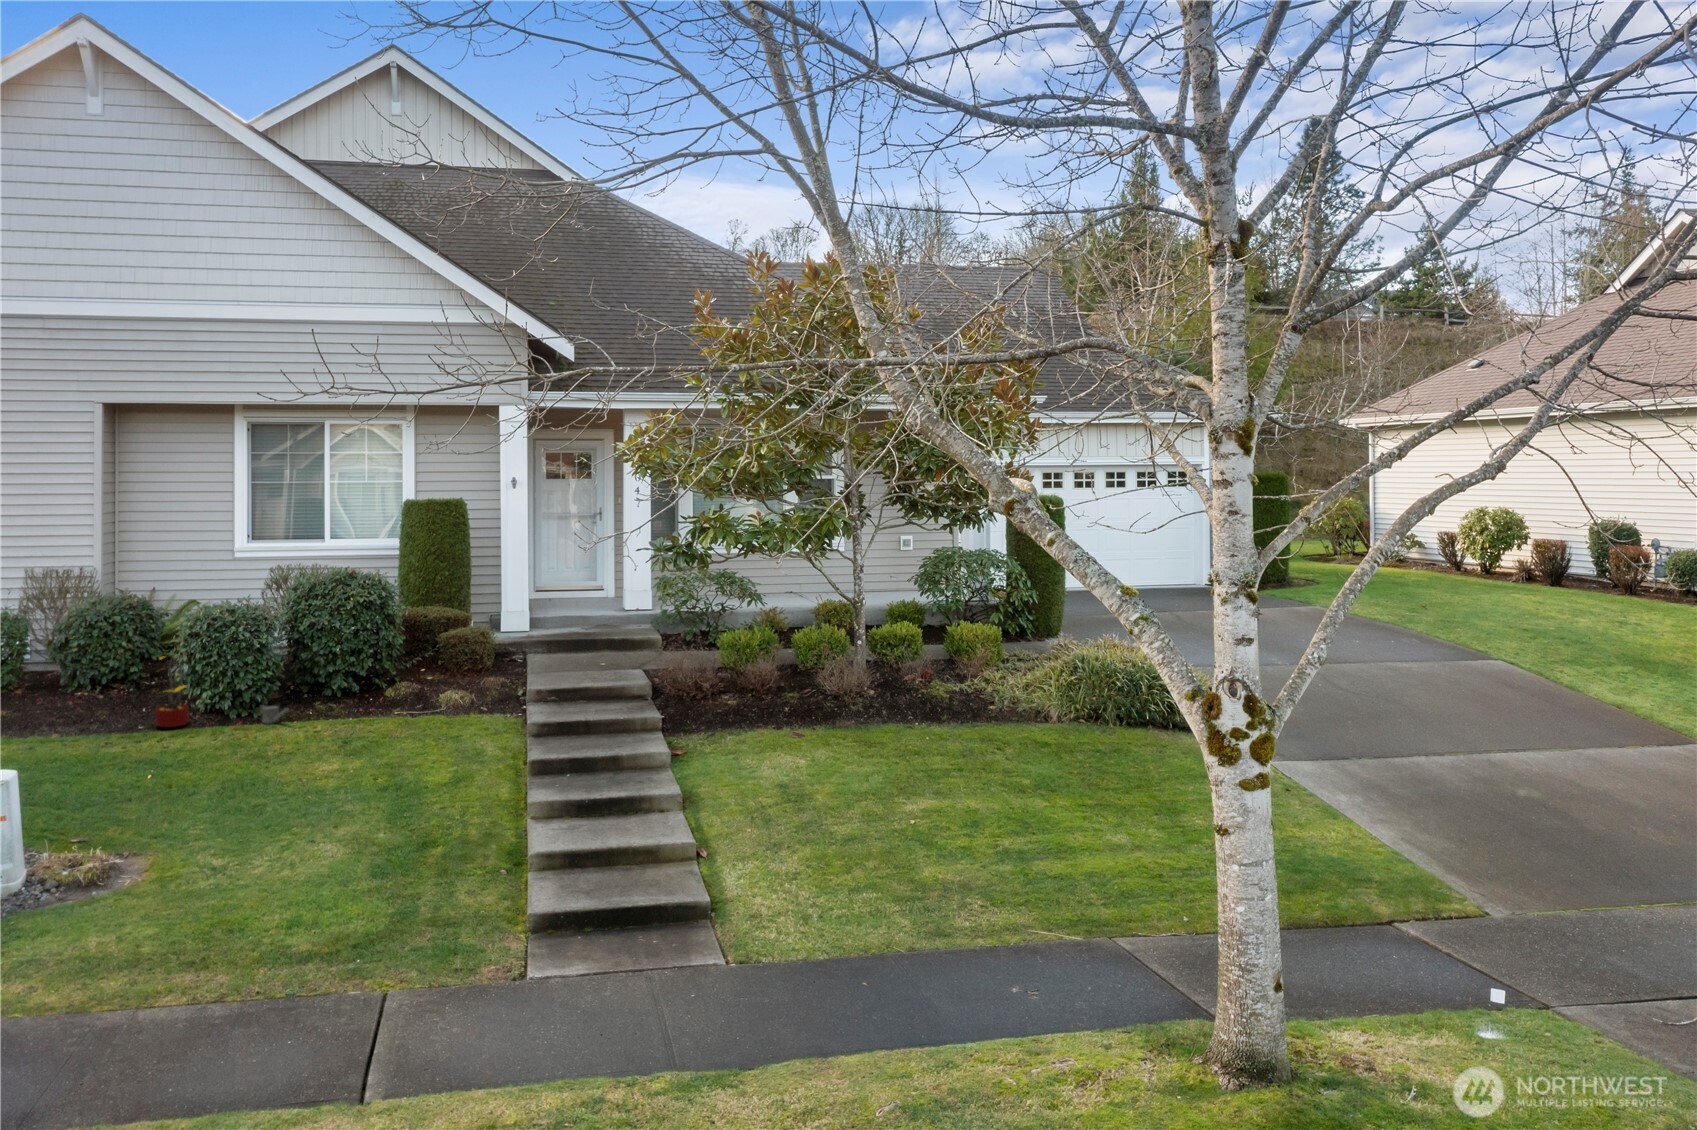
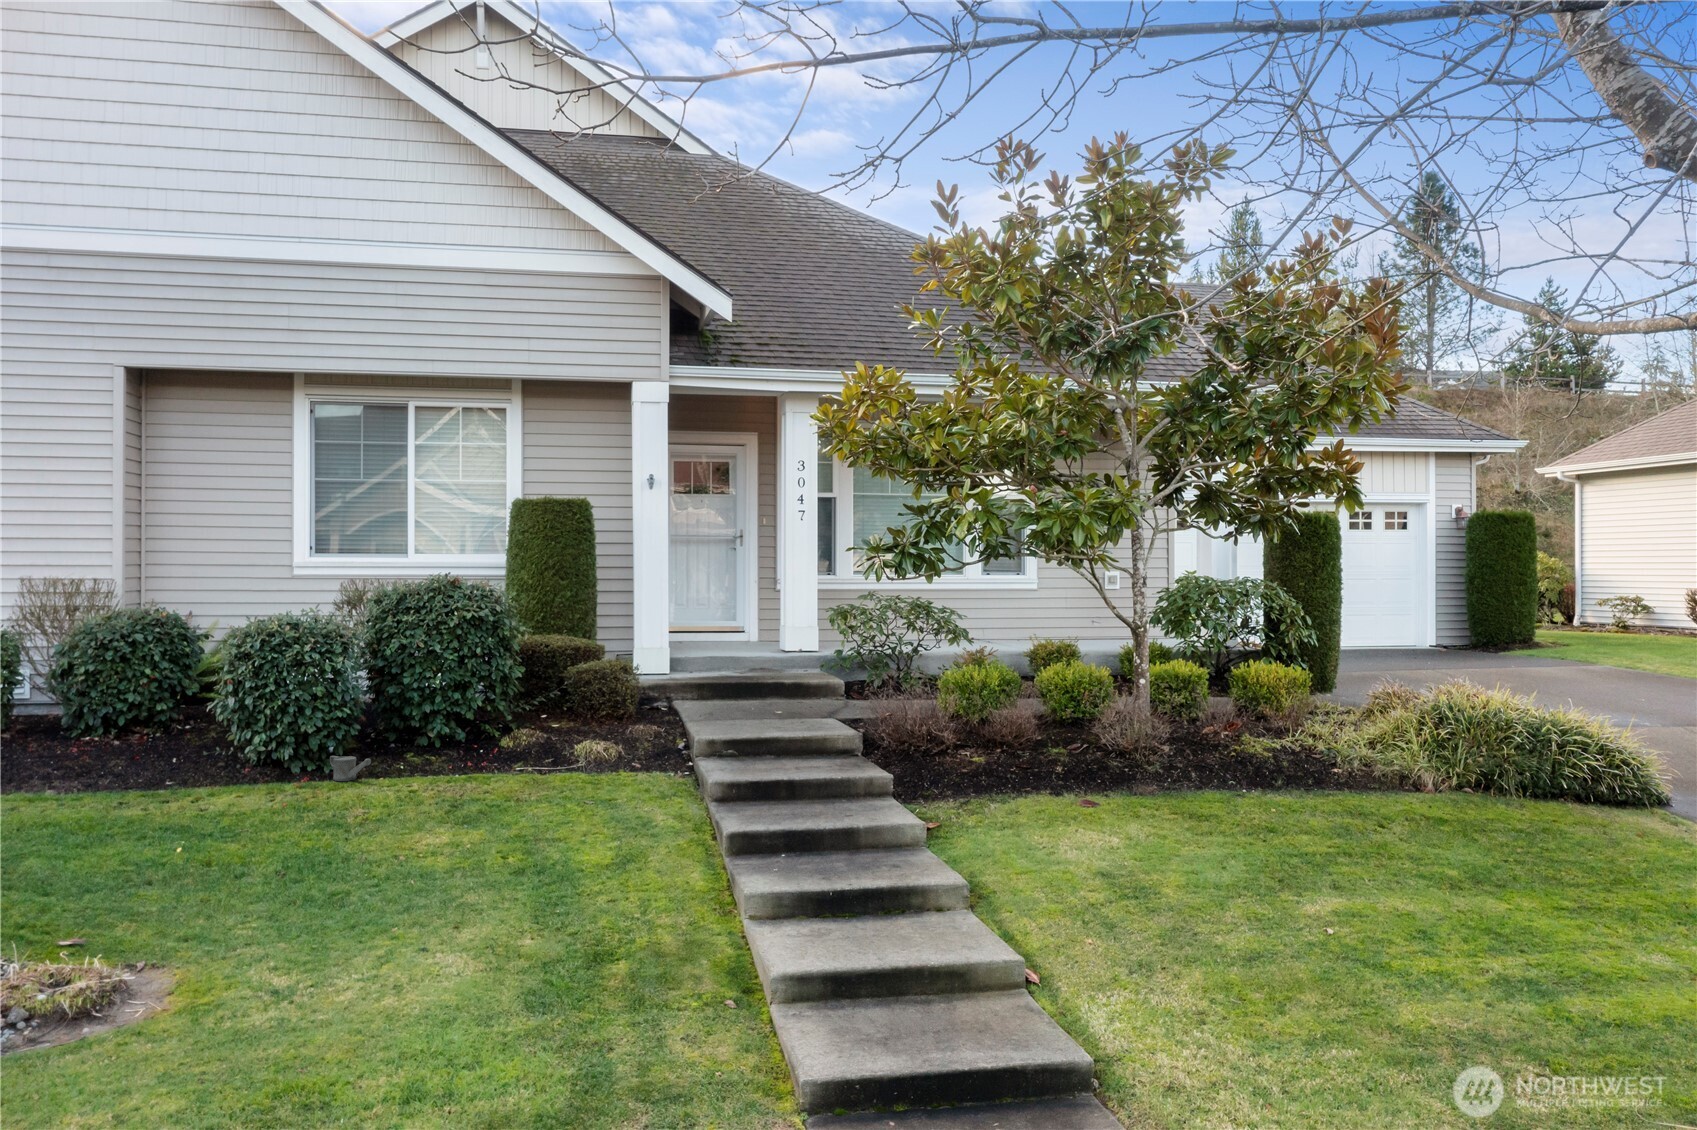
decorative plant: present [155,657,189,727] -> none [188,679,239,784]

